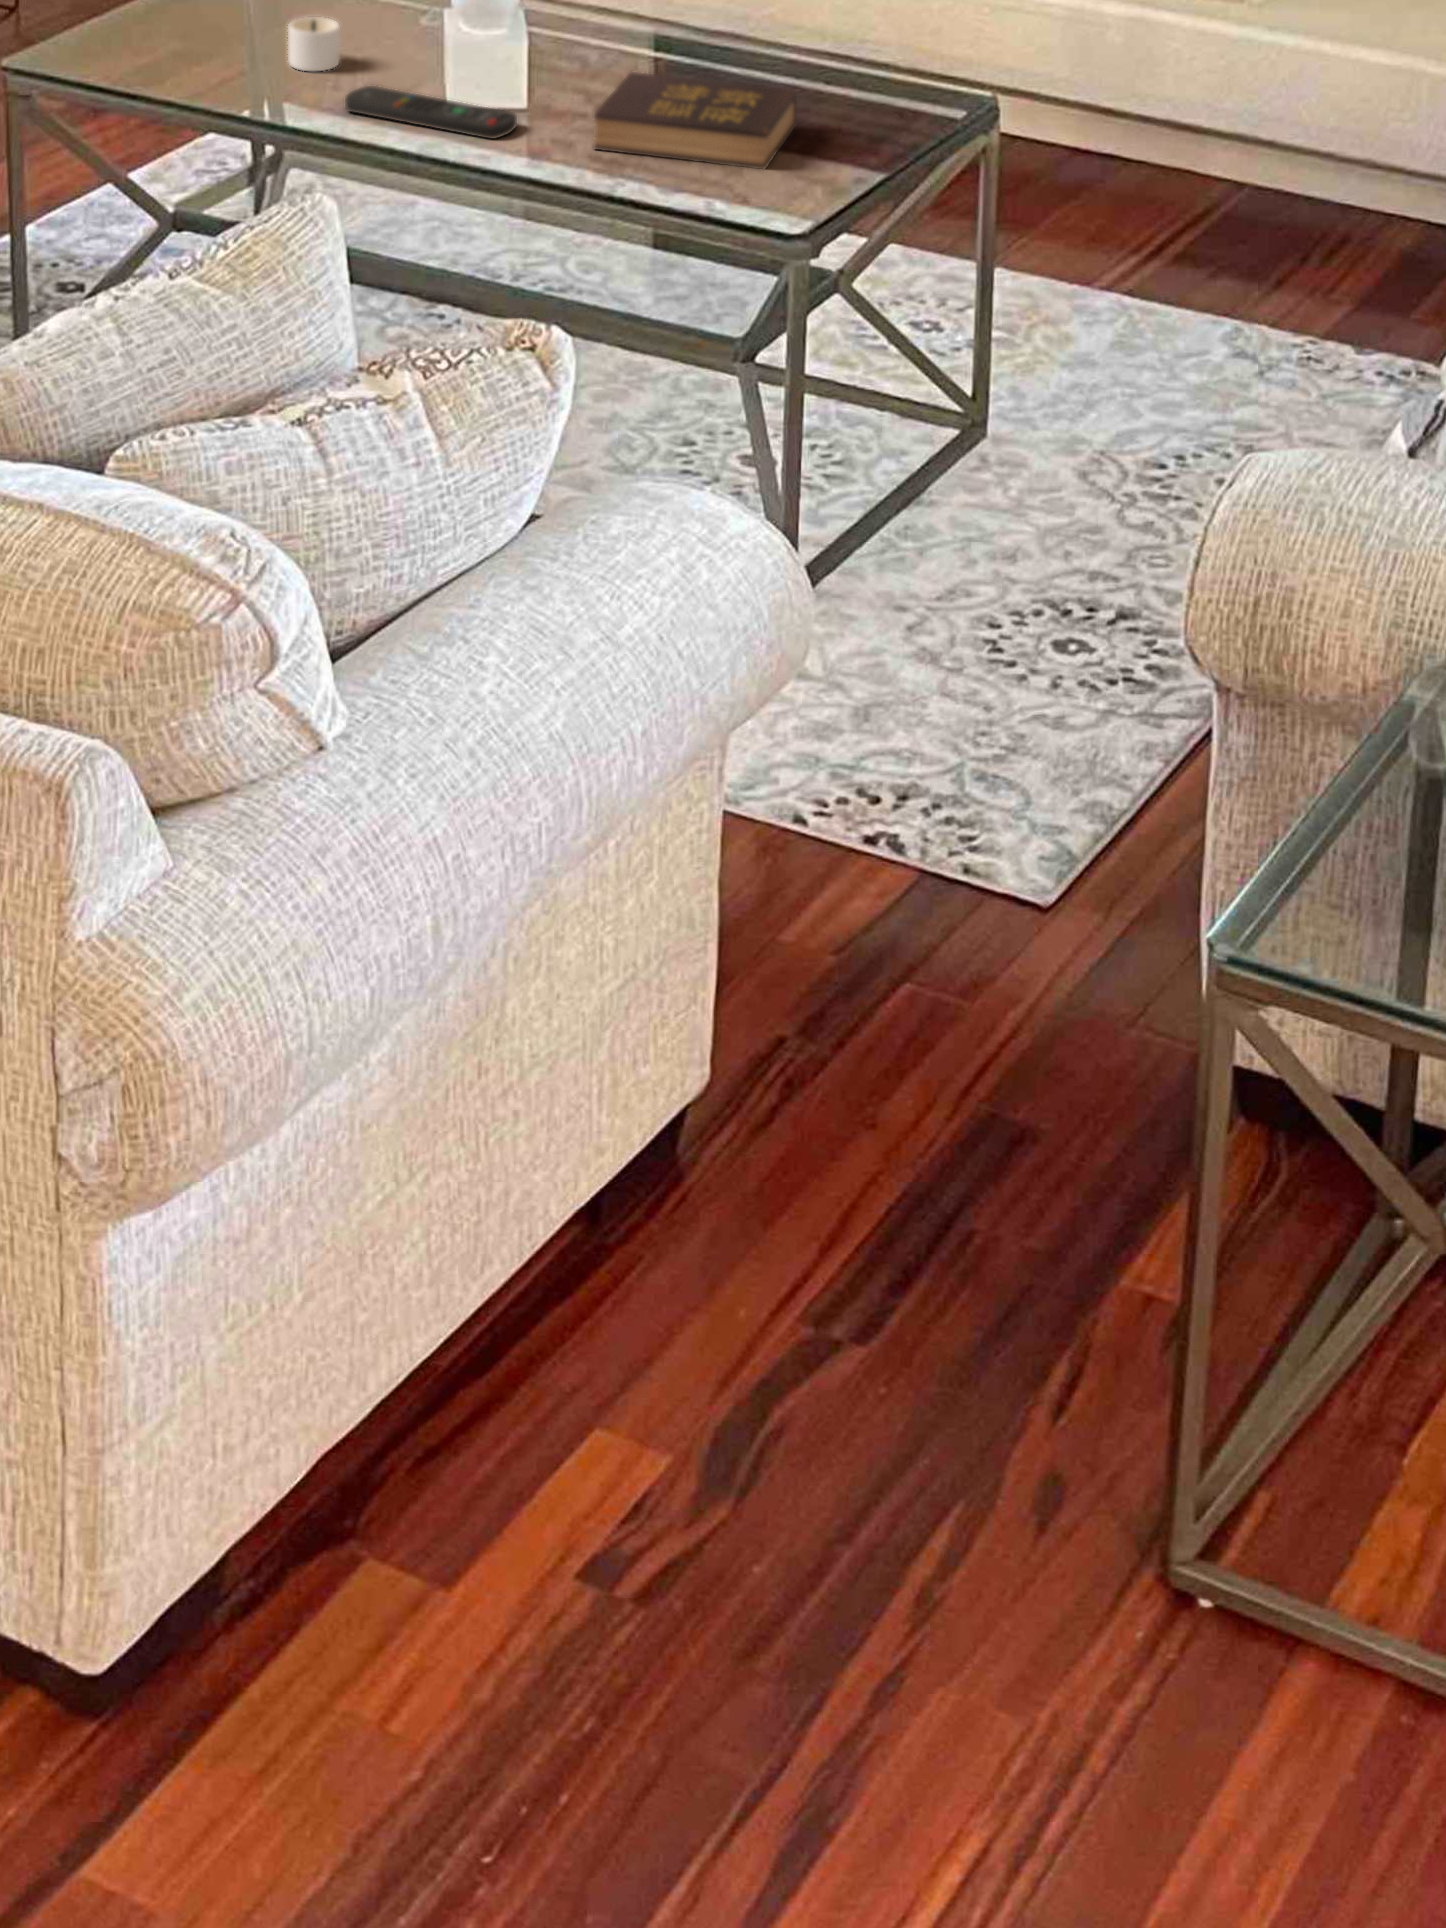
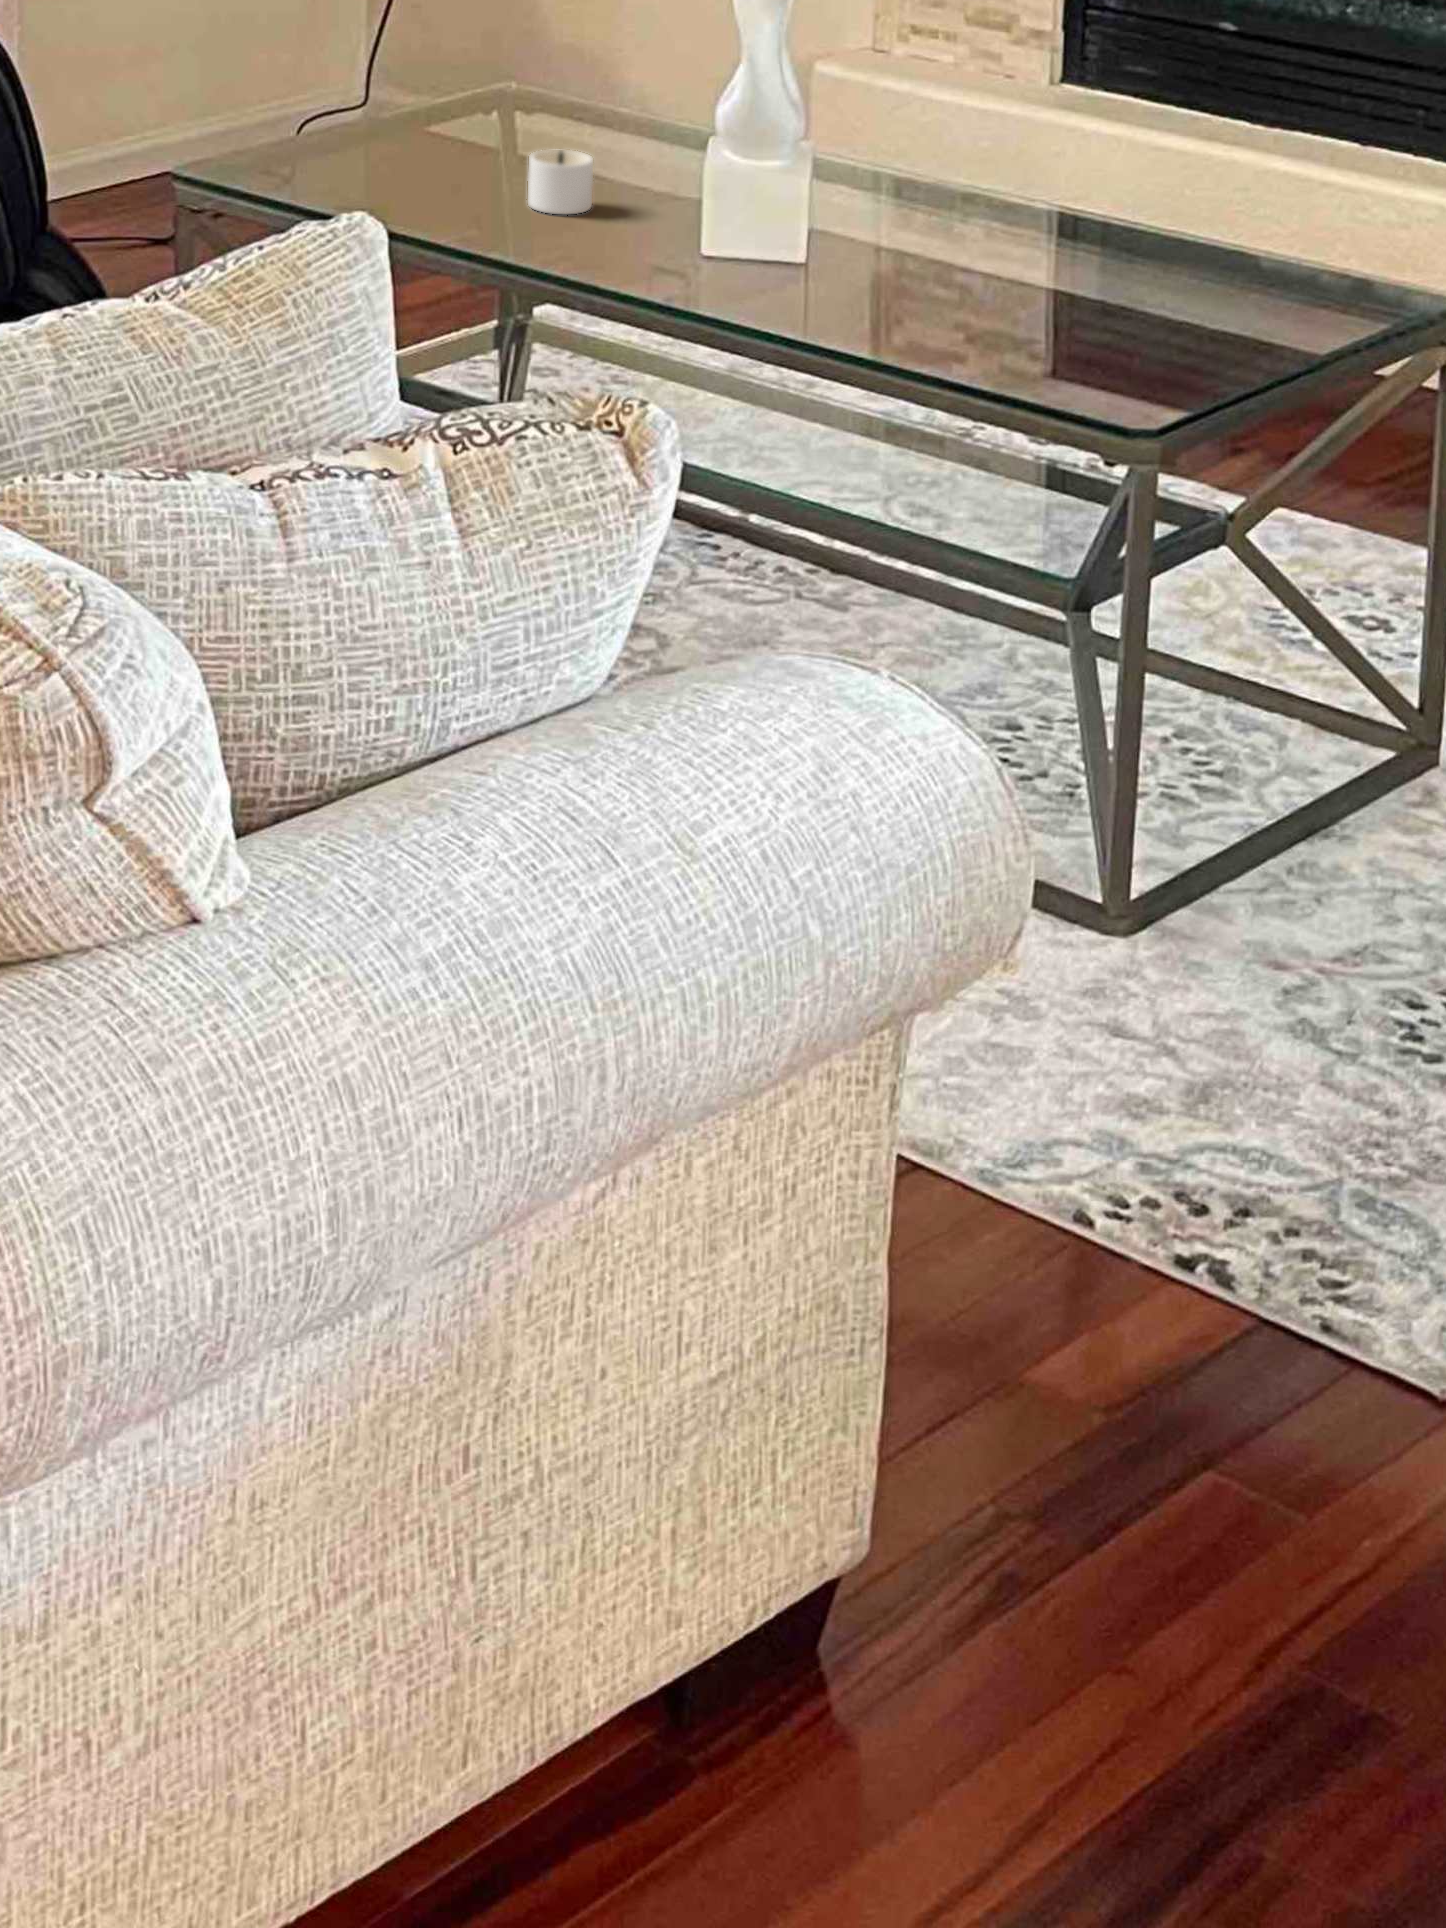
hardback book: present [594,72,797,169] -> none [892,233,1179,361]
remote control: present [345,86,517,139] -> none [583,230,799,299]

